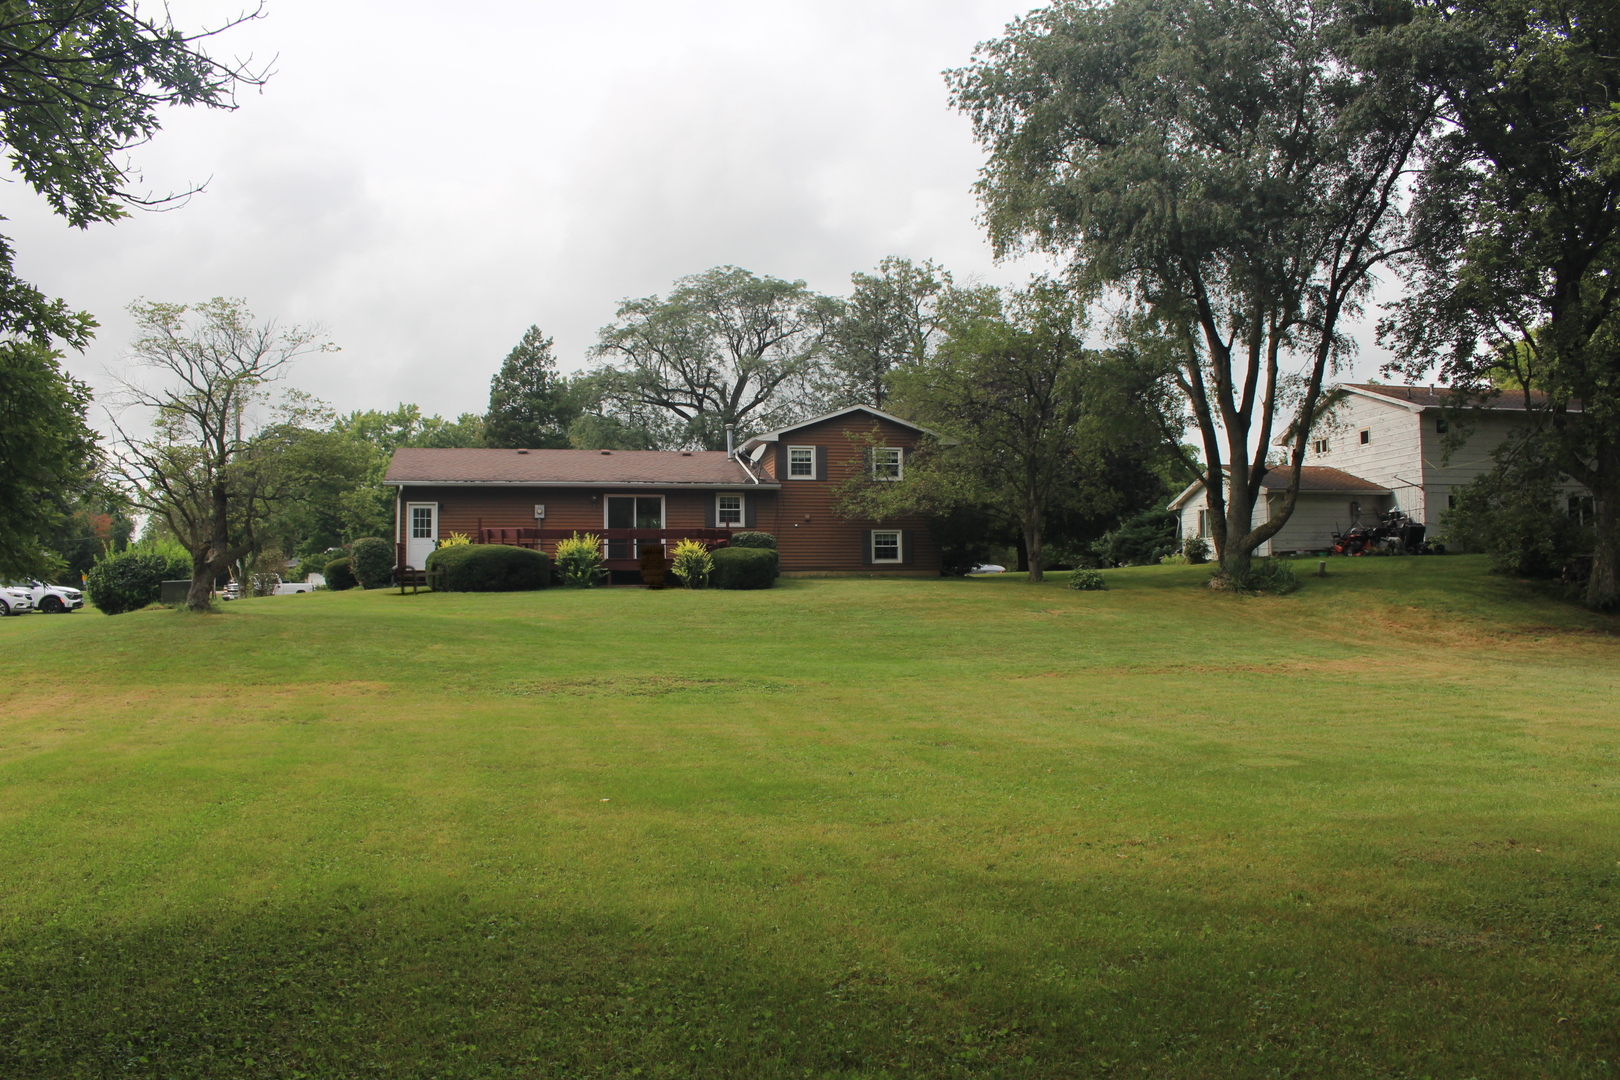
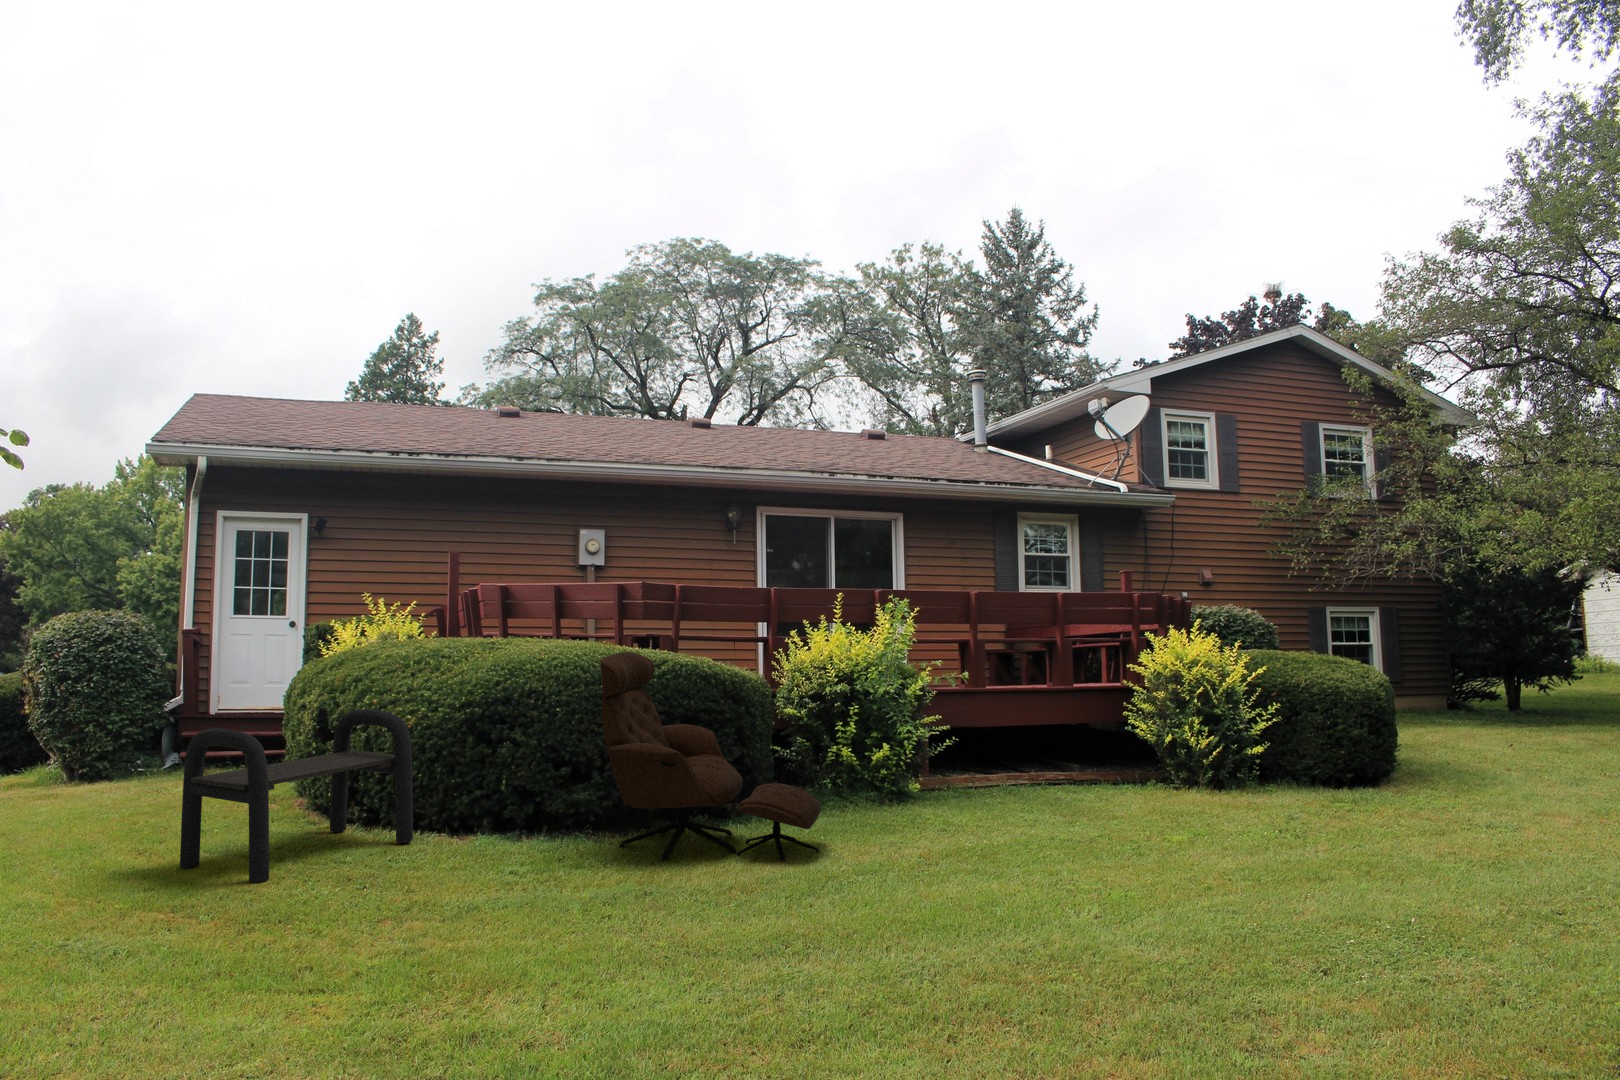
lounge chair: present [637,545,669,588] -> present [600,652,821,861]

